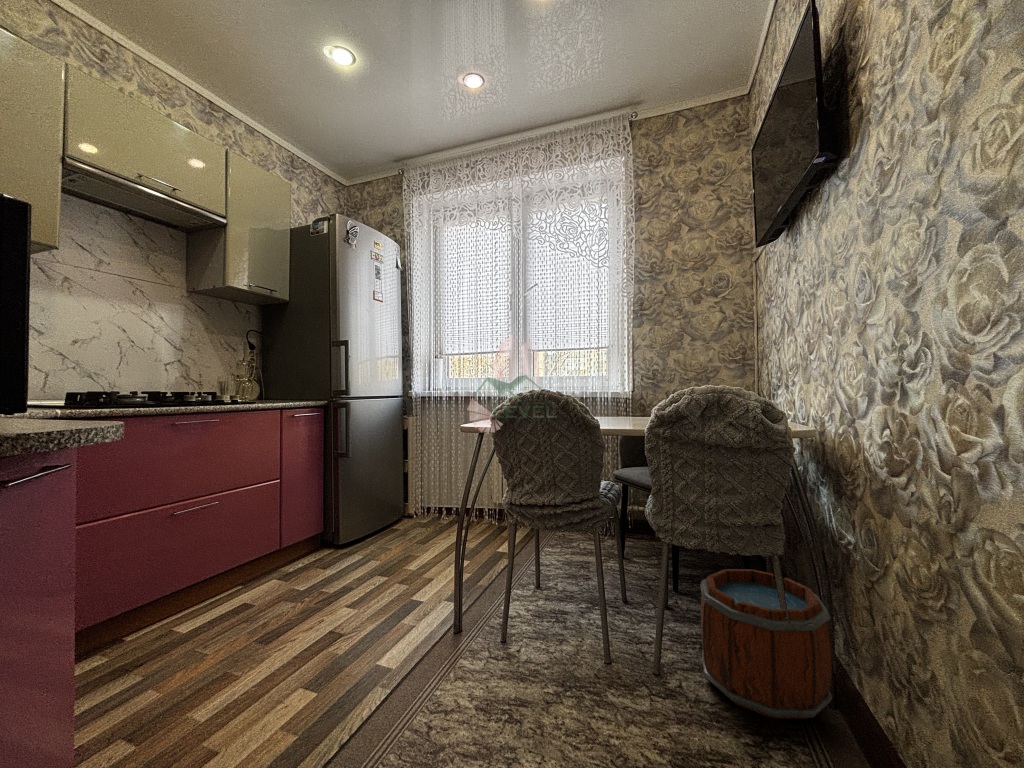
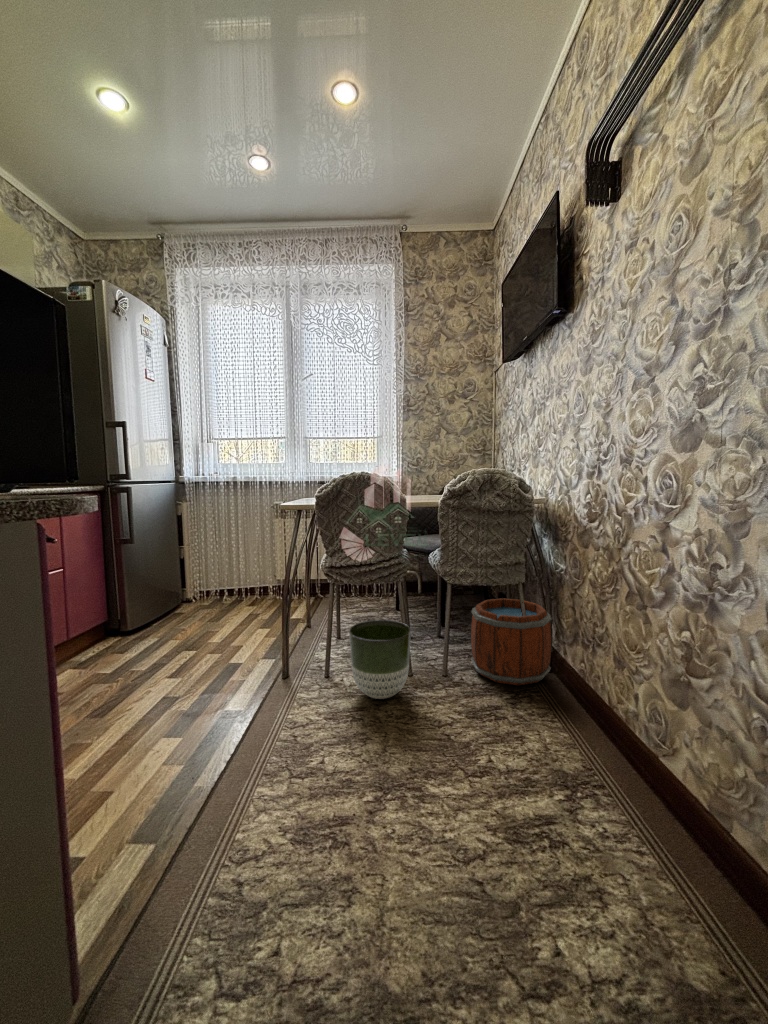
planter: none [517,582,599,700] -> present [349,620,410,699]

